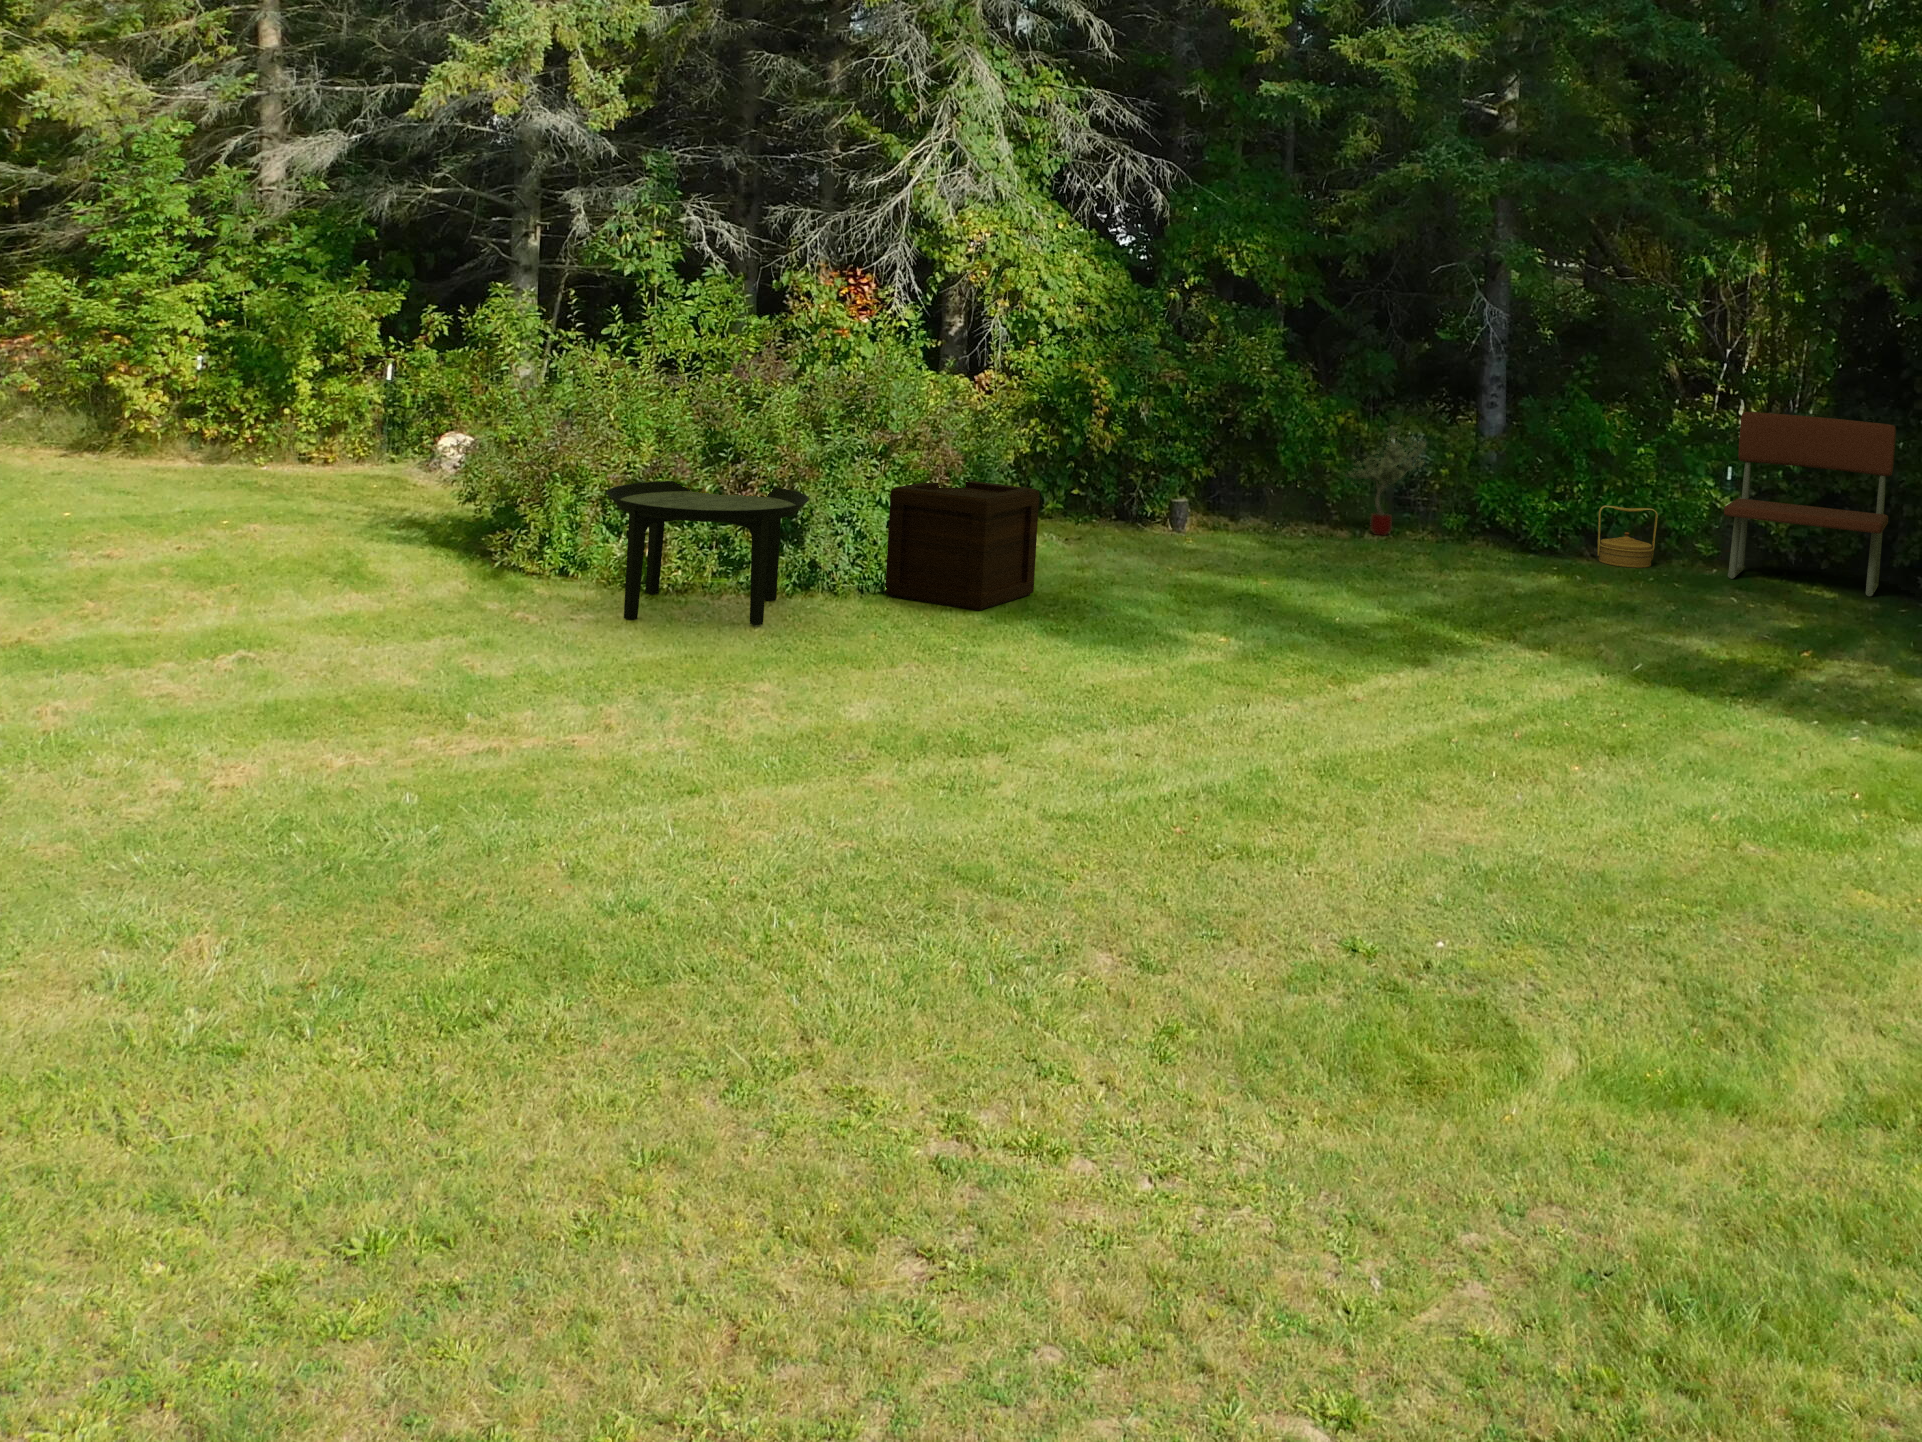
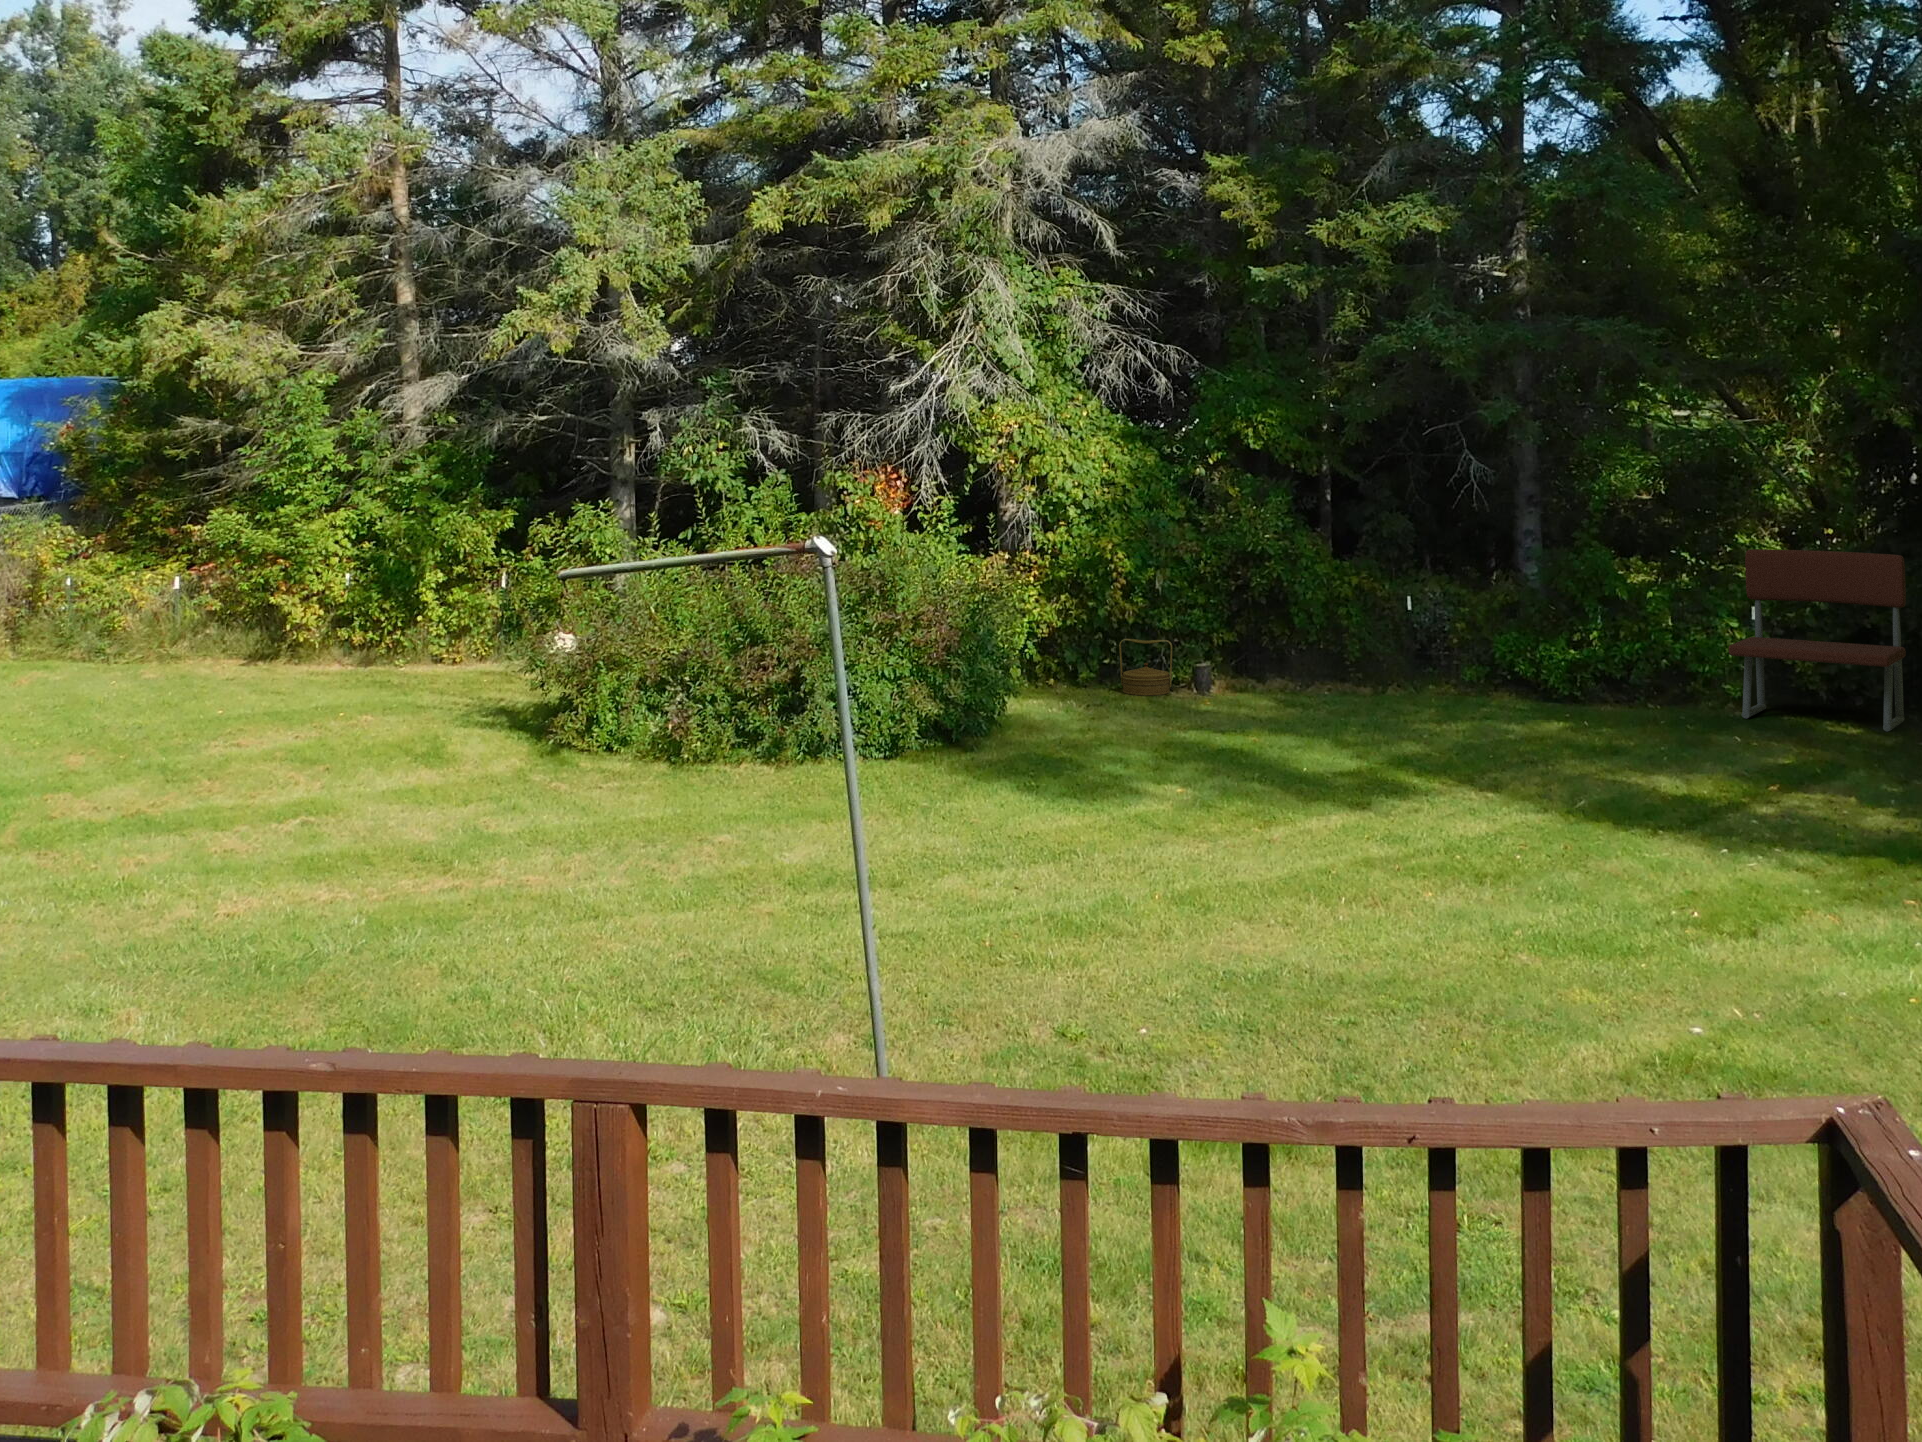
potted tree: present [1346,426,1426,535] -> none [1358,580,1441,689]
round table: present [606,481,809,625] -> none [627,666,802,793]
wooden crate: present [885,481,1039,611] -> none [884,653,1022,774]
woven basket: present [1597,505,1658,568] -> present [1119,639,1172,696]

